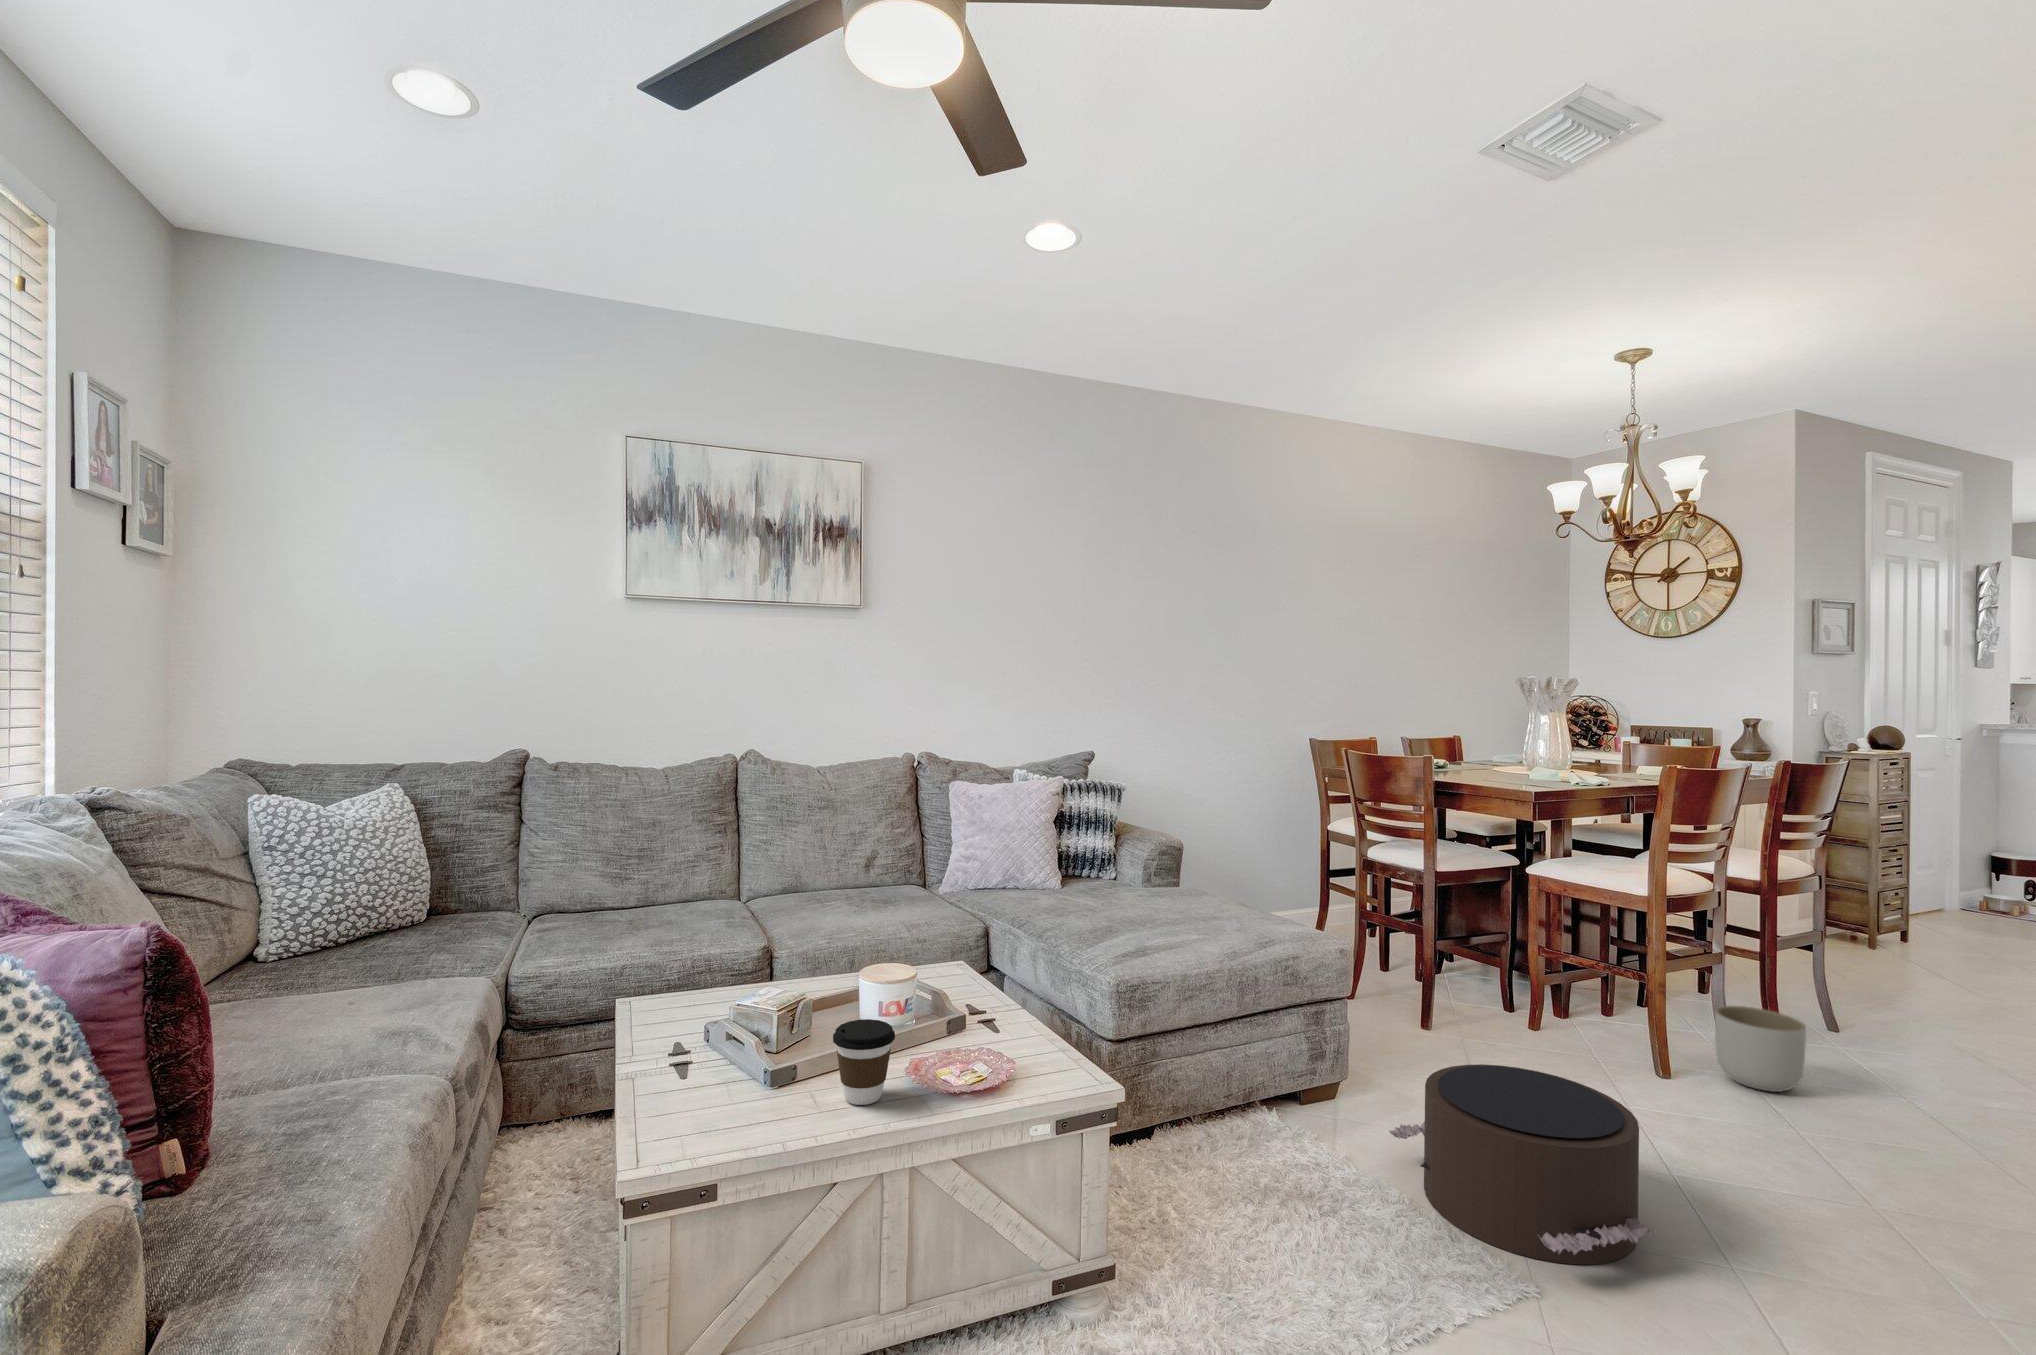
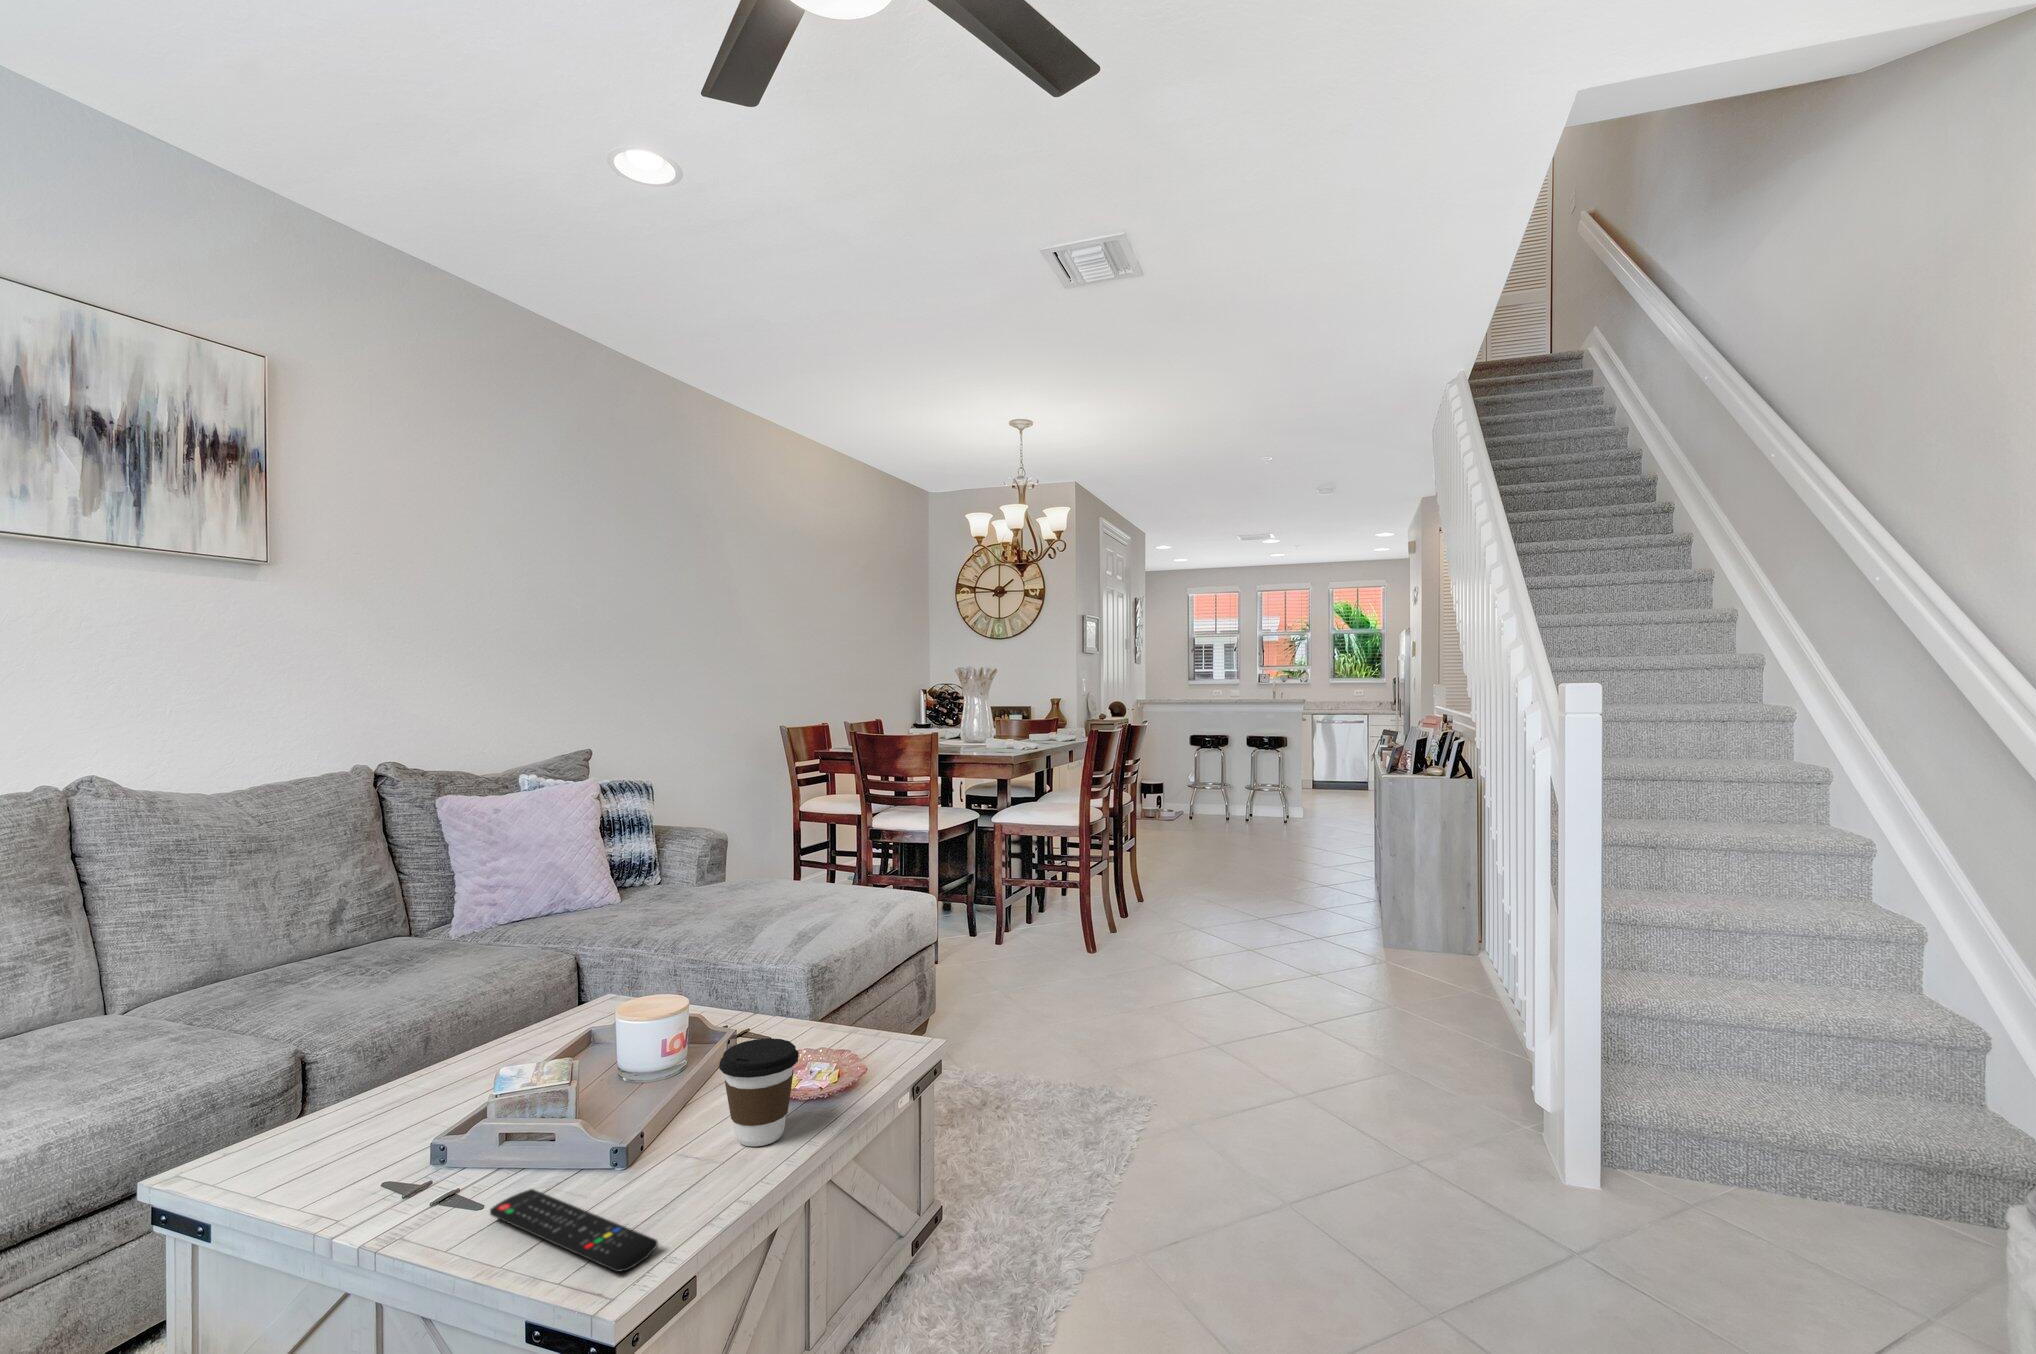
planter: present [1715,1006,1806,1092] -> none [1131,891,1182,946]
pouf: present [1389,1064,1656,1264] -> none [1027,956,1228,1090]
remote control: none [674,1073,717,1143] -> present [490,1189,658,1272]

